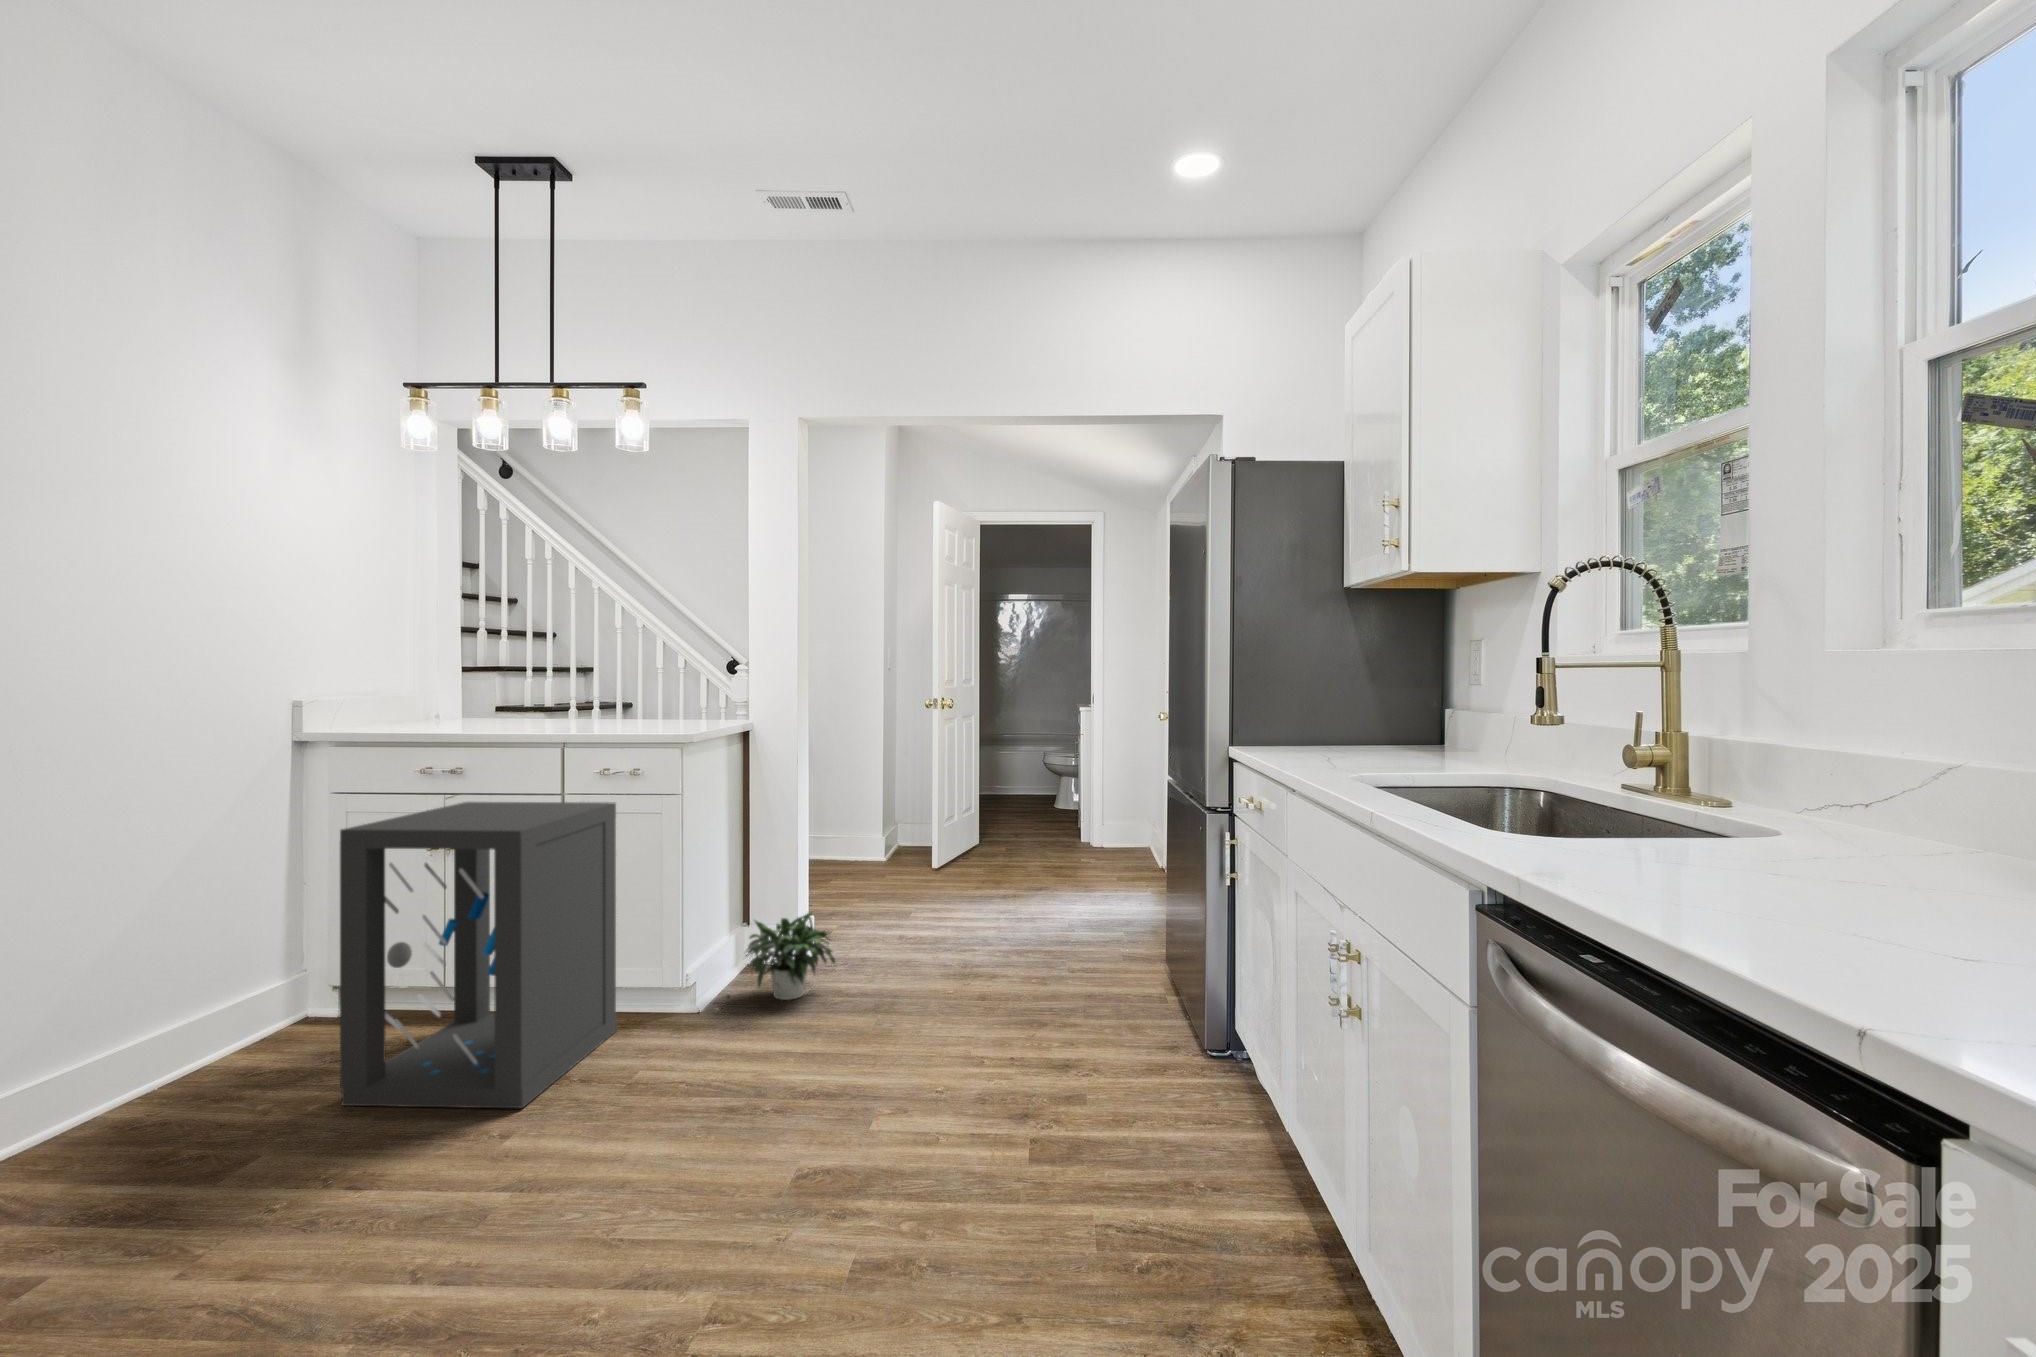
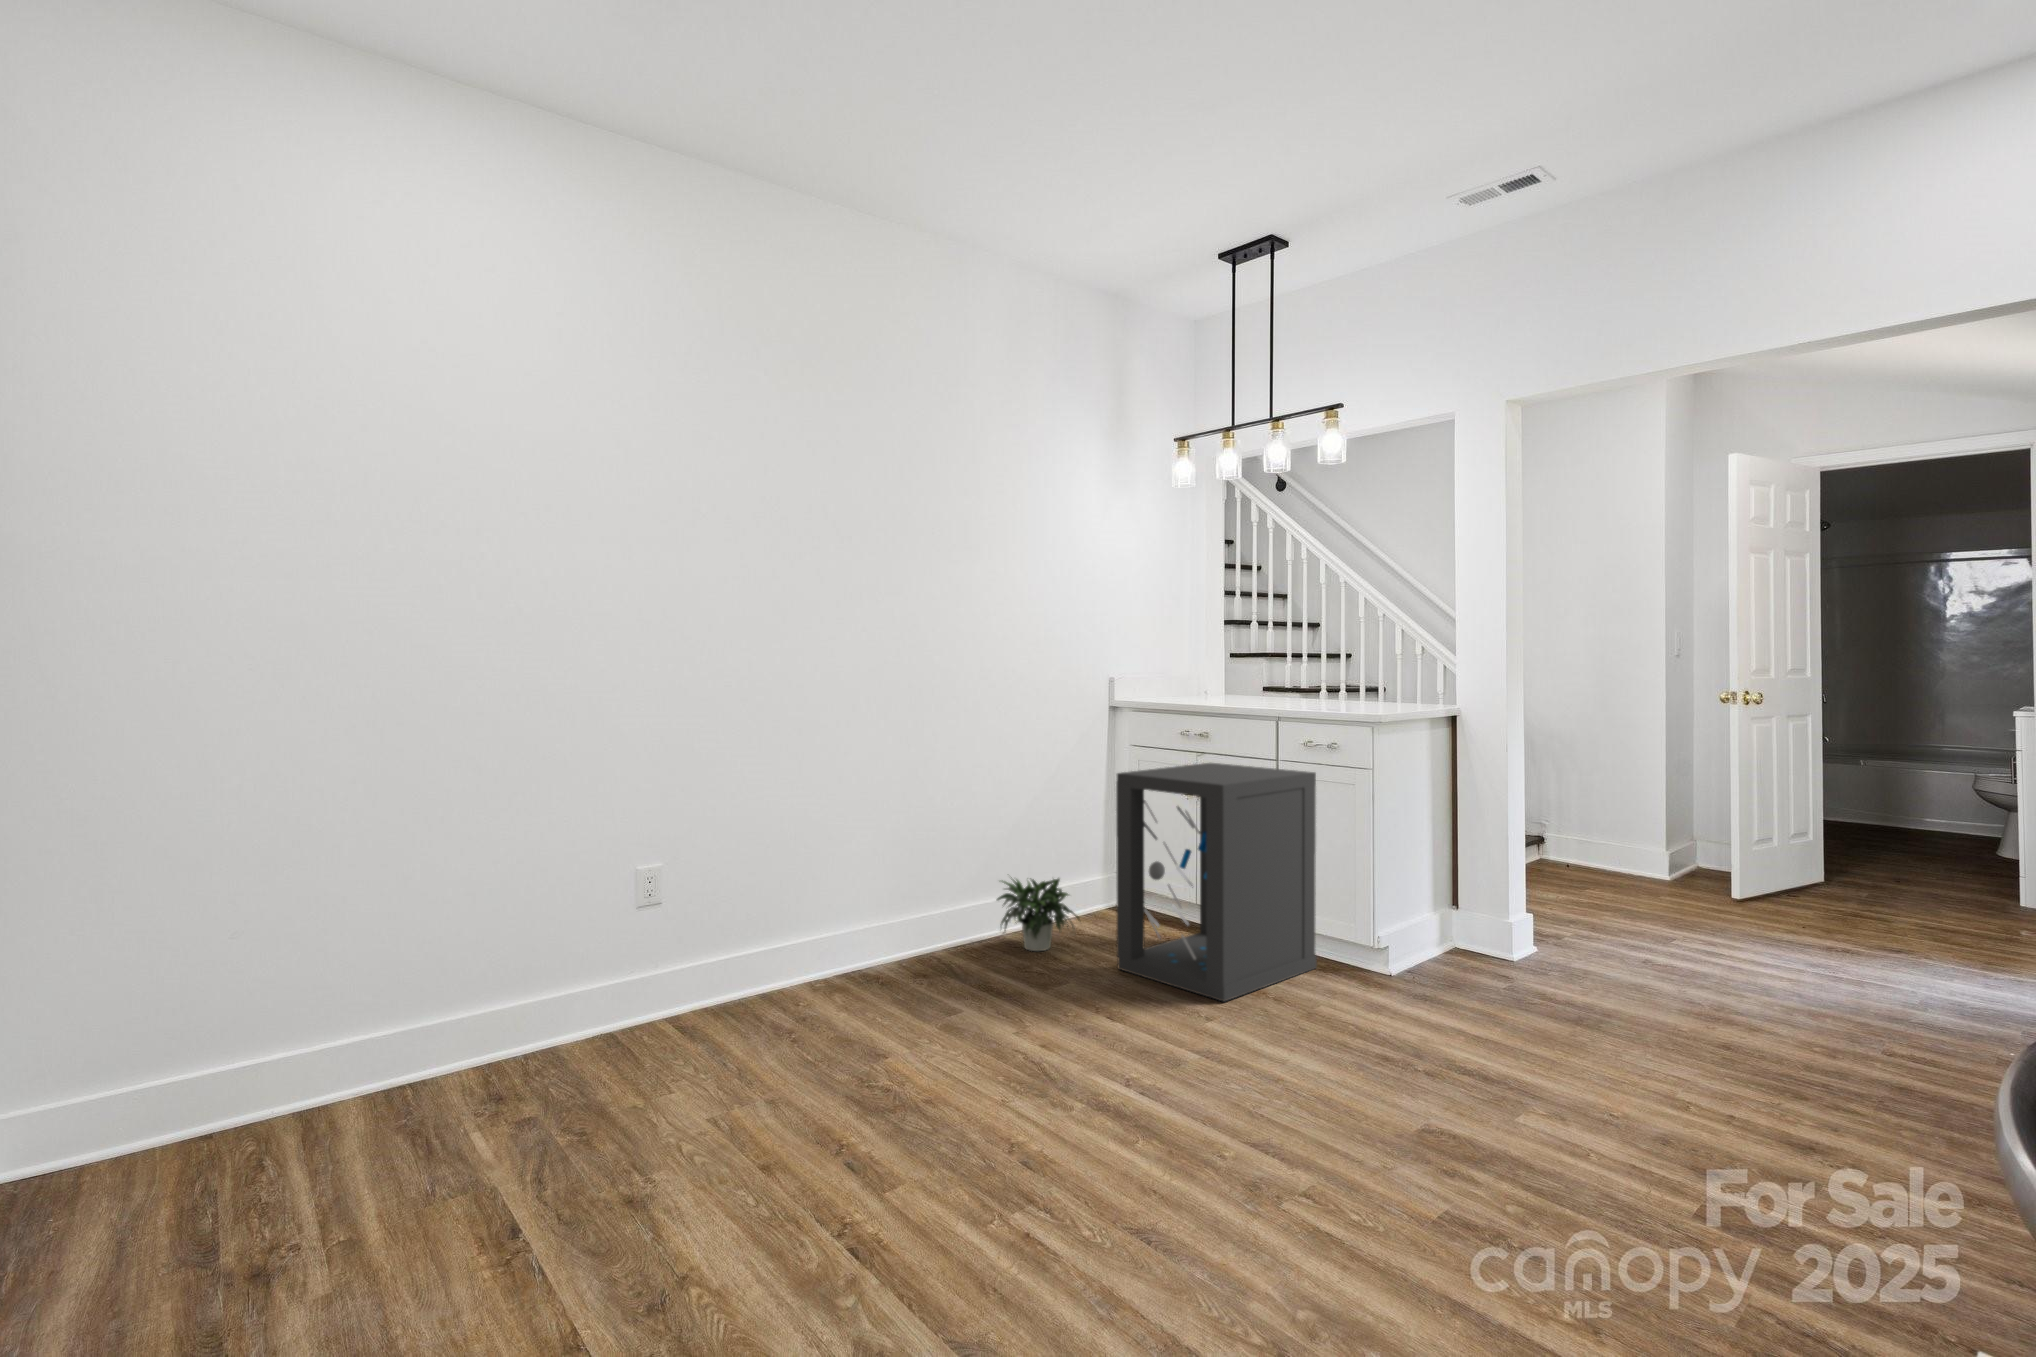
potted plant: present [730,912,835,1000] -> present [997,878,1079,951]

